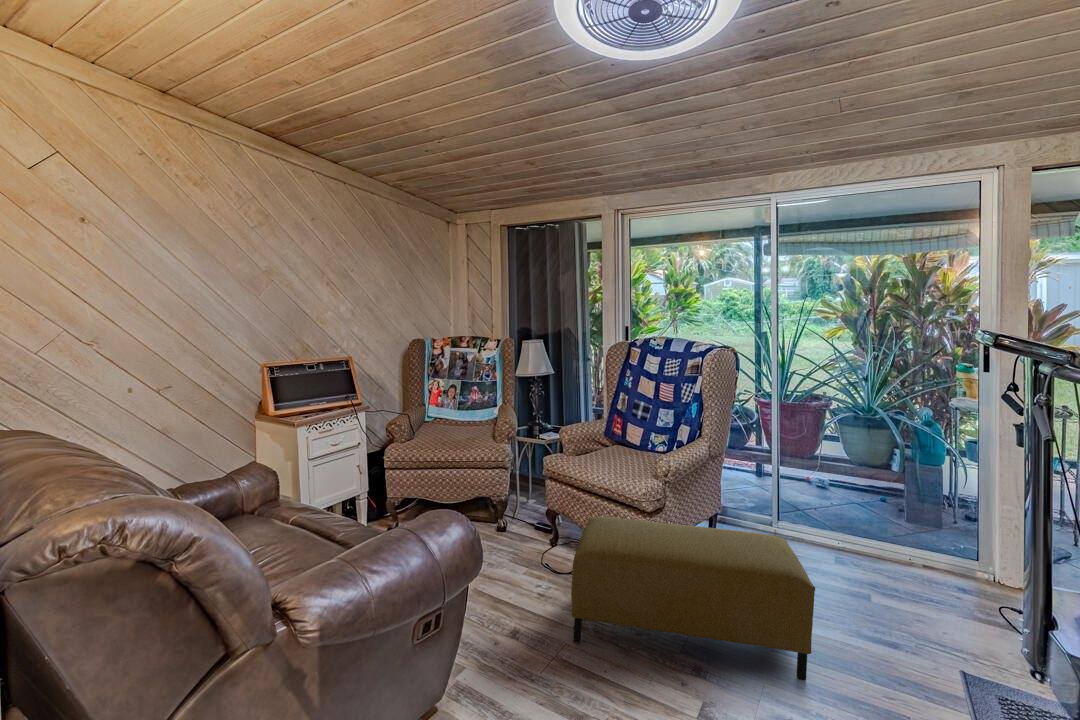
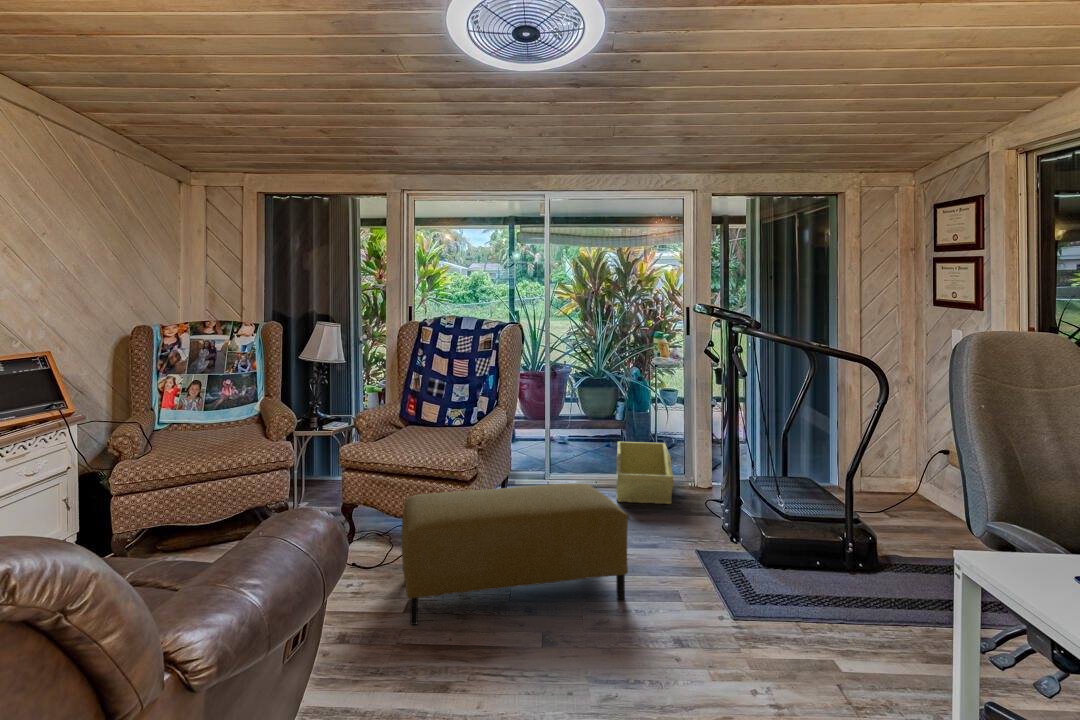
storage bin: none [835,485,913,572] -> present [616,442,674,504]

